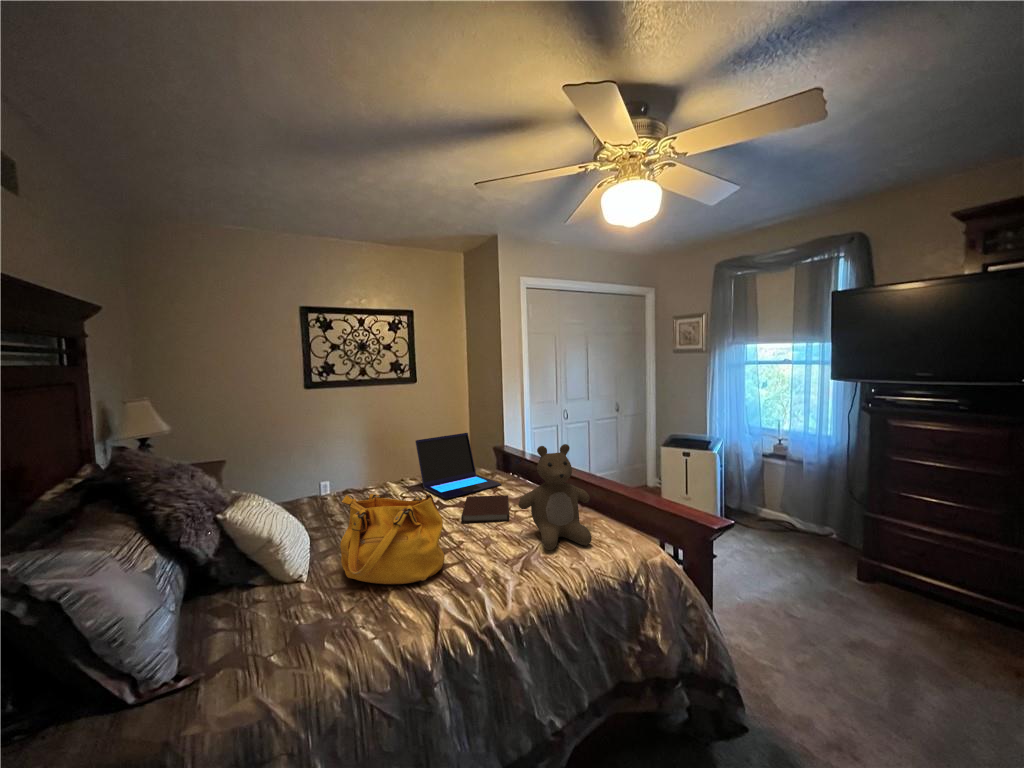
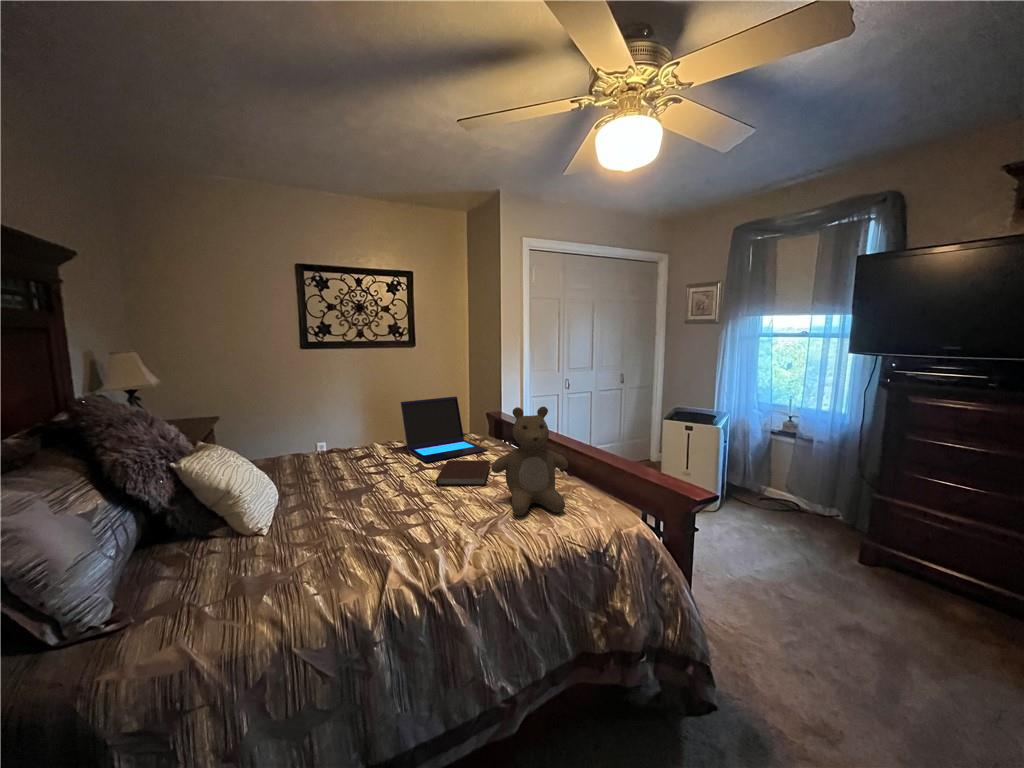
handbag: present [340,490,444,584] -> none [298,447,407,542]

